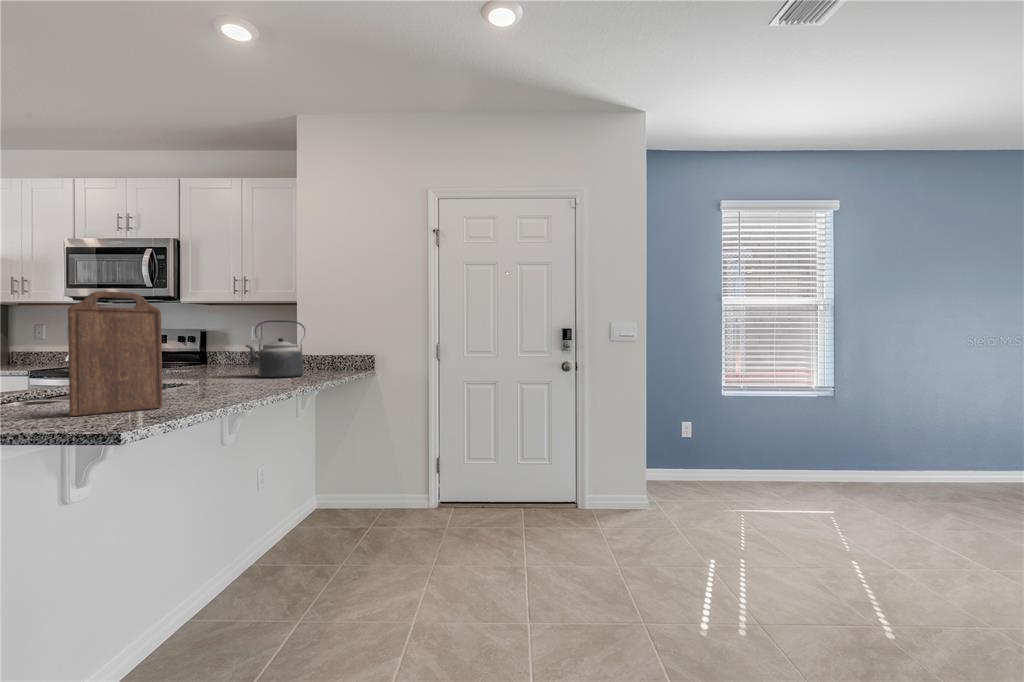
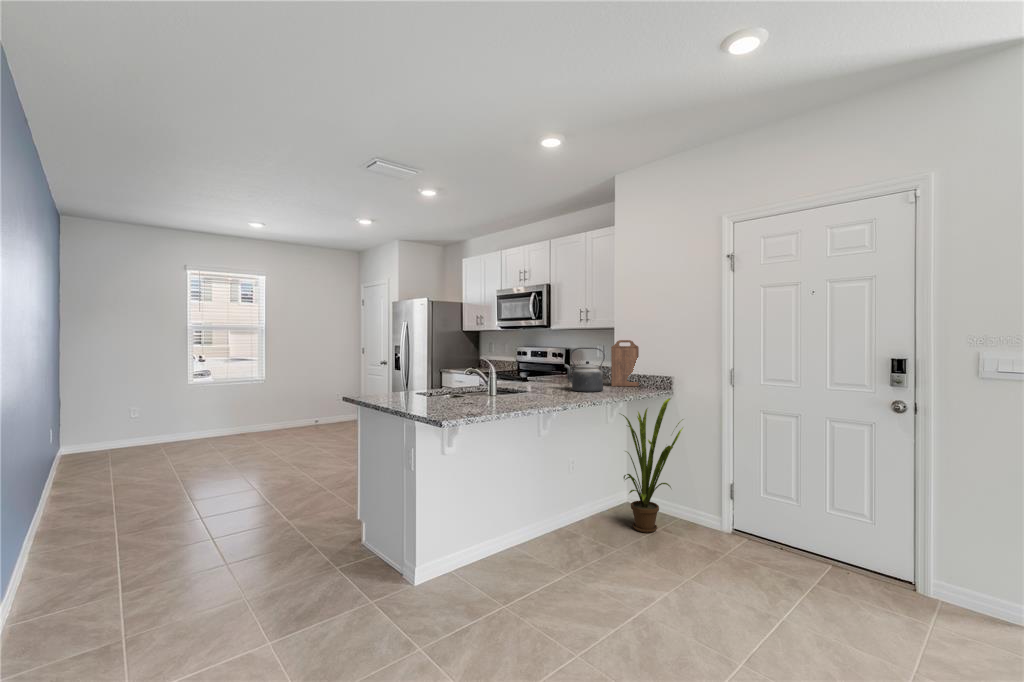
cutting board: present [68,291,162,416] -> present [611,340,639,386]
house plant: none [314,378,398,535] -> present [621,398,683,533]

